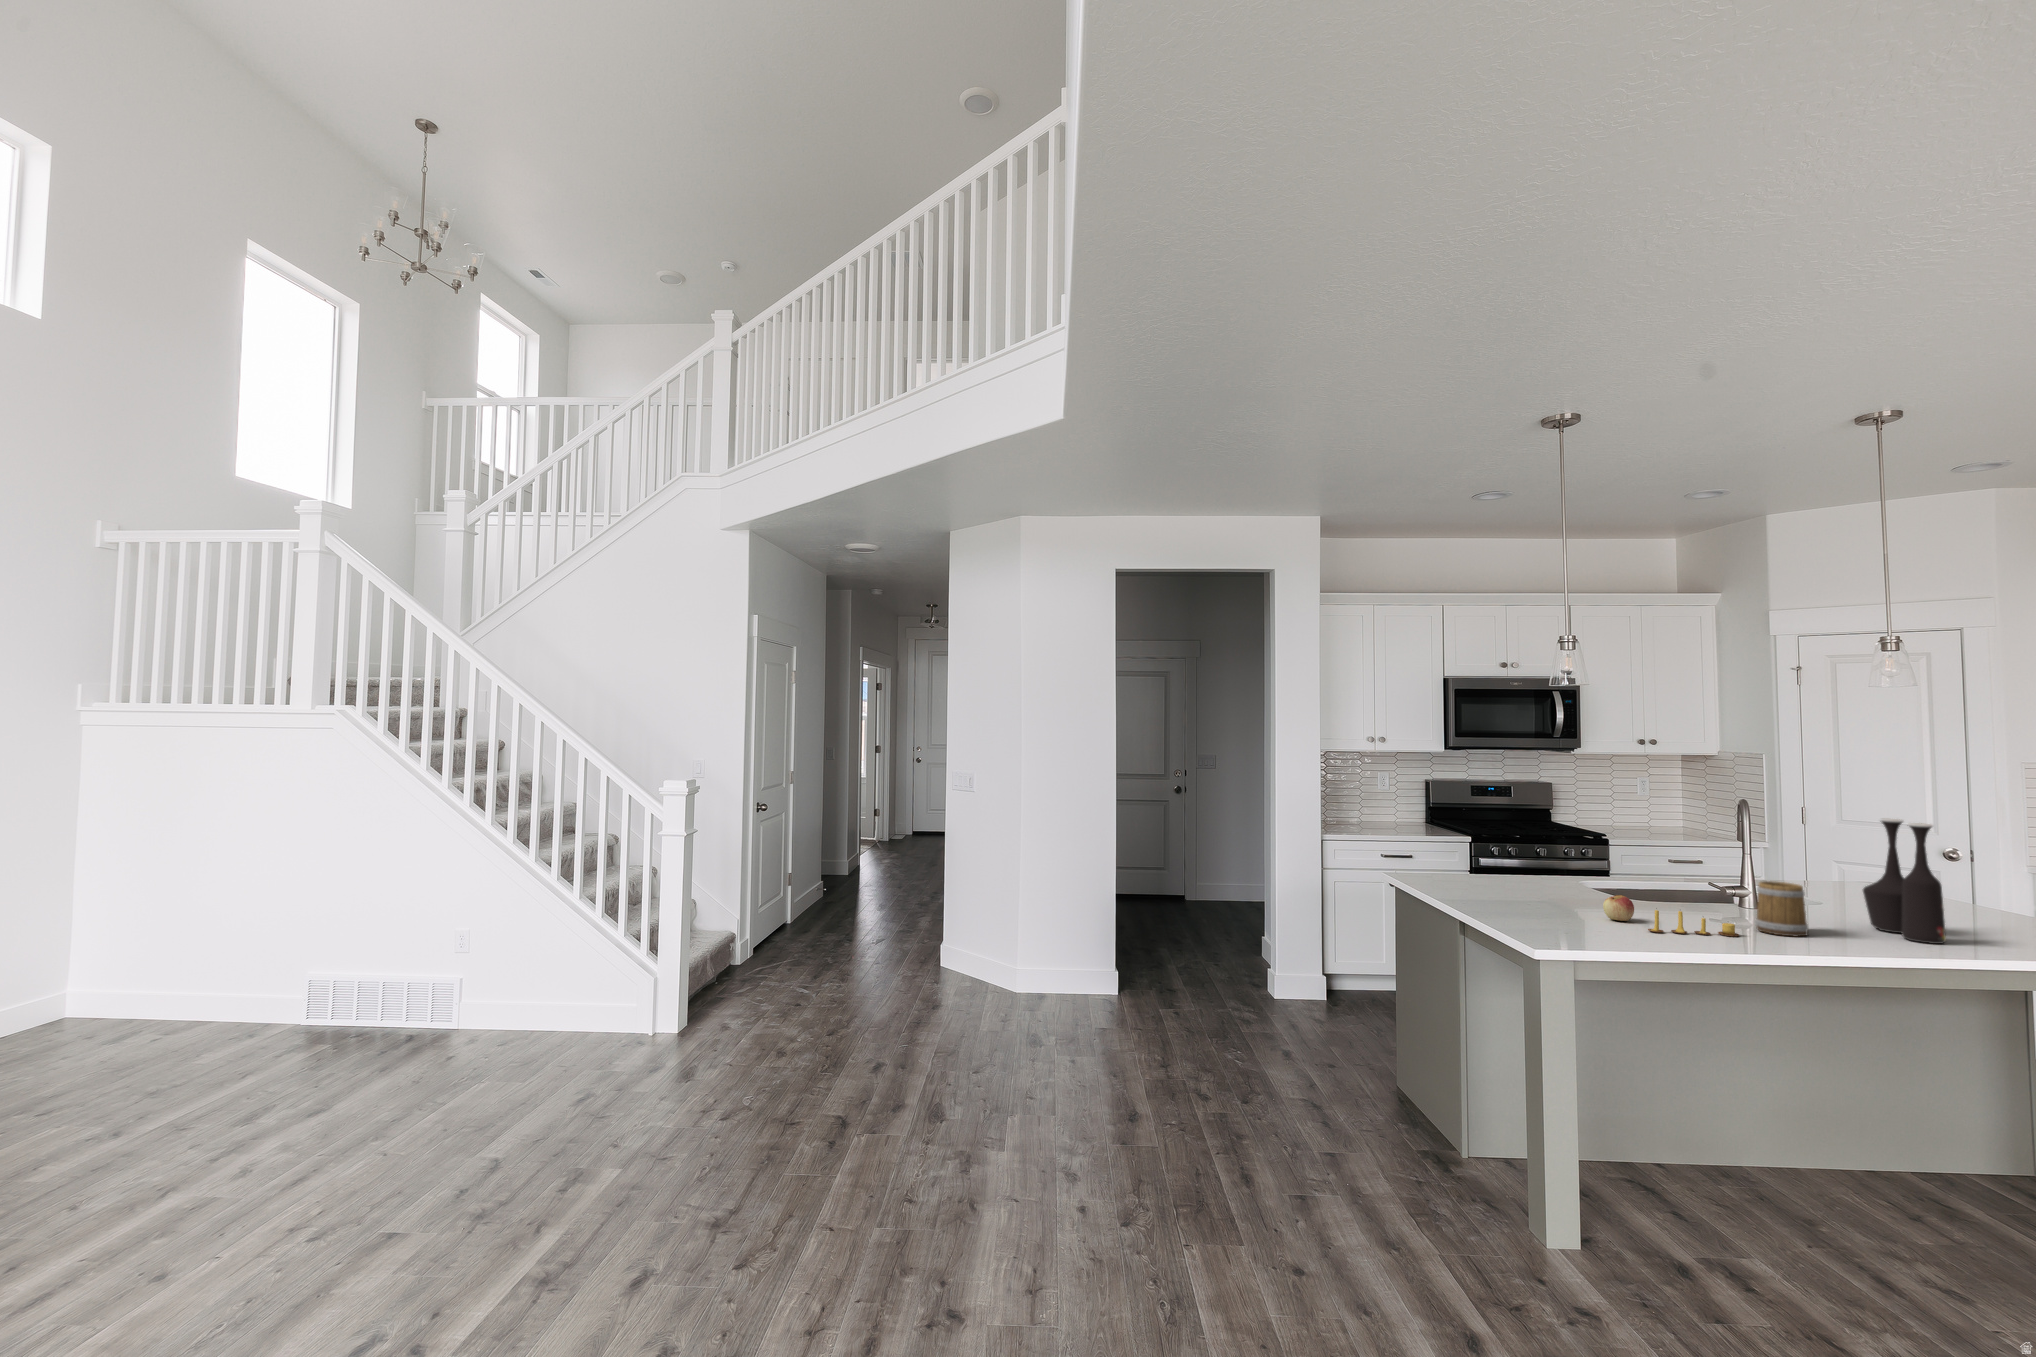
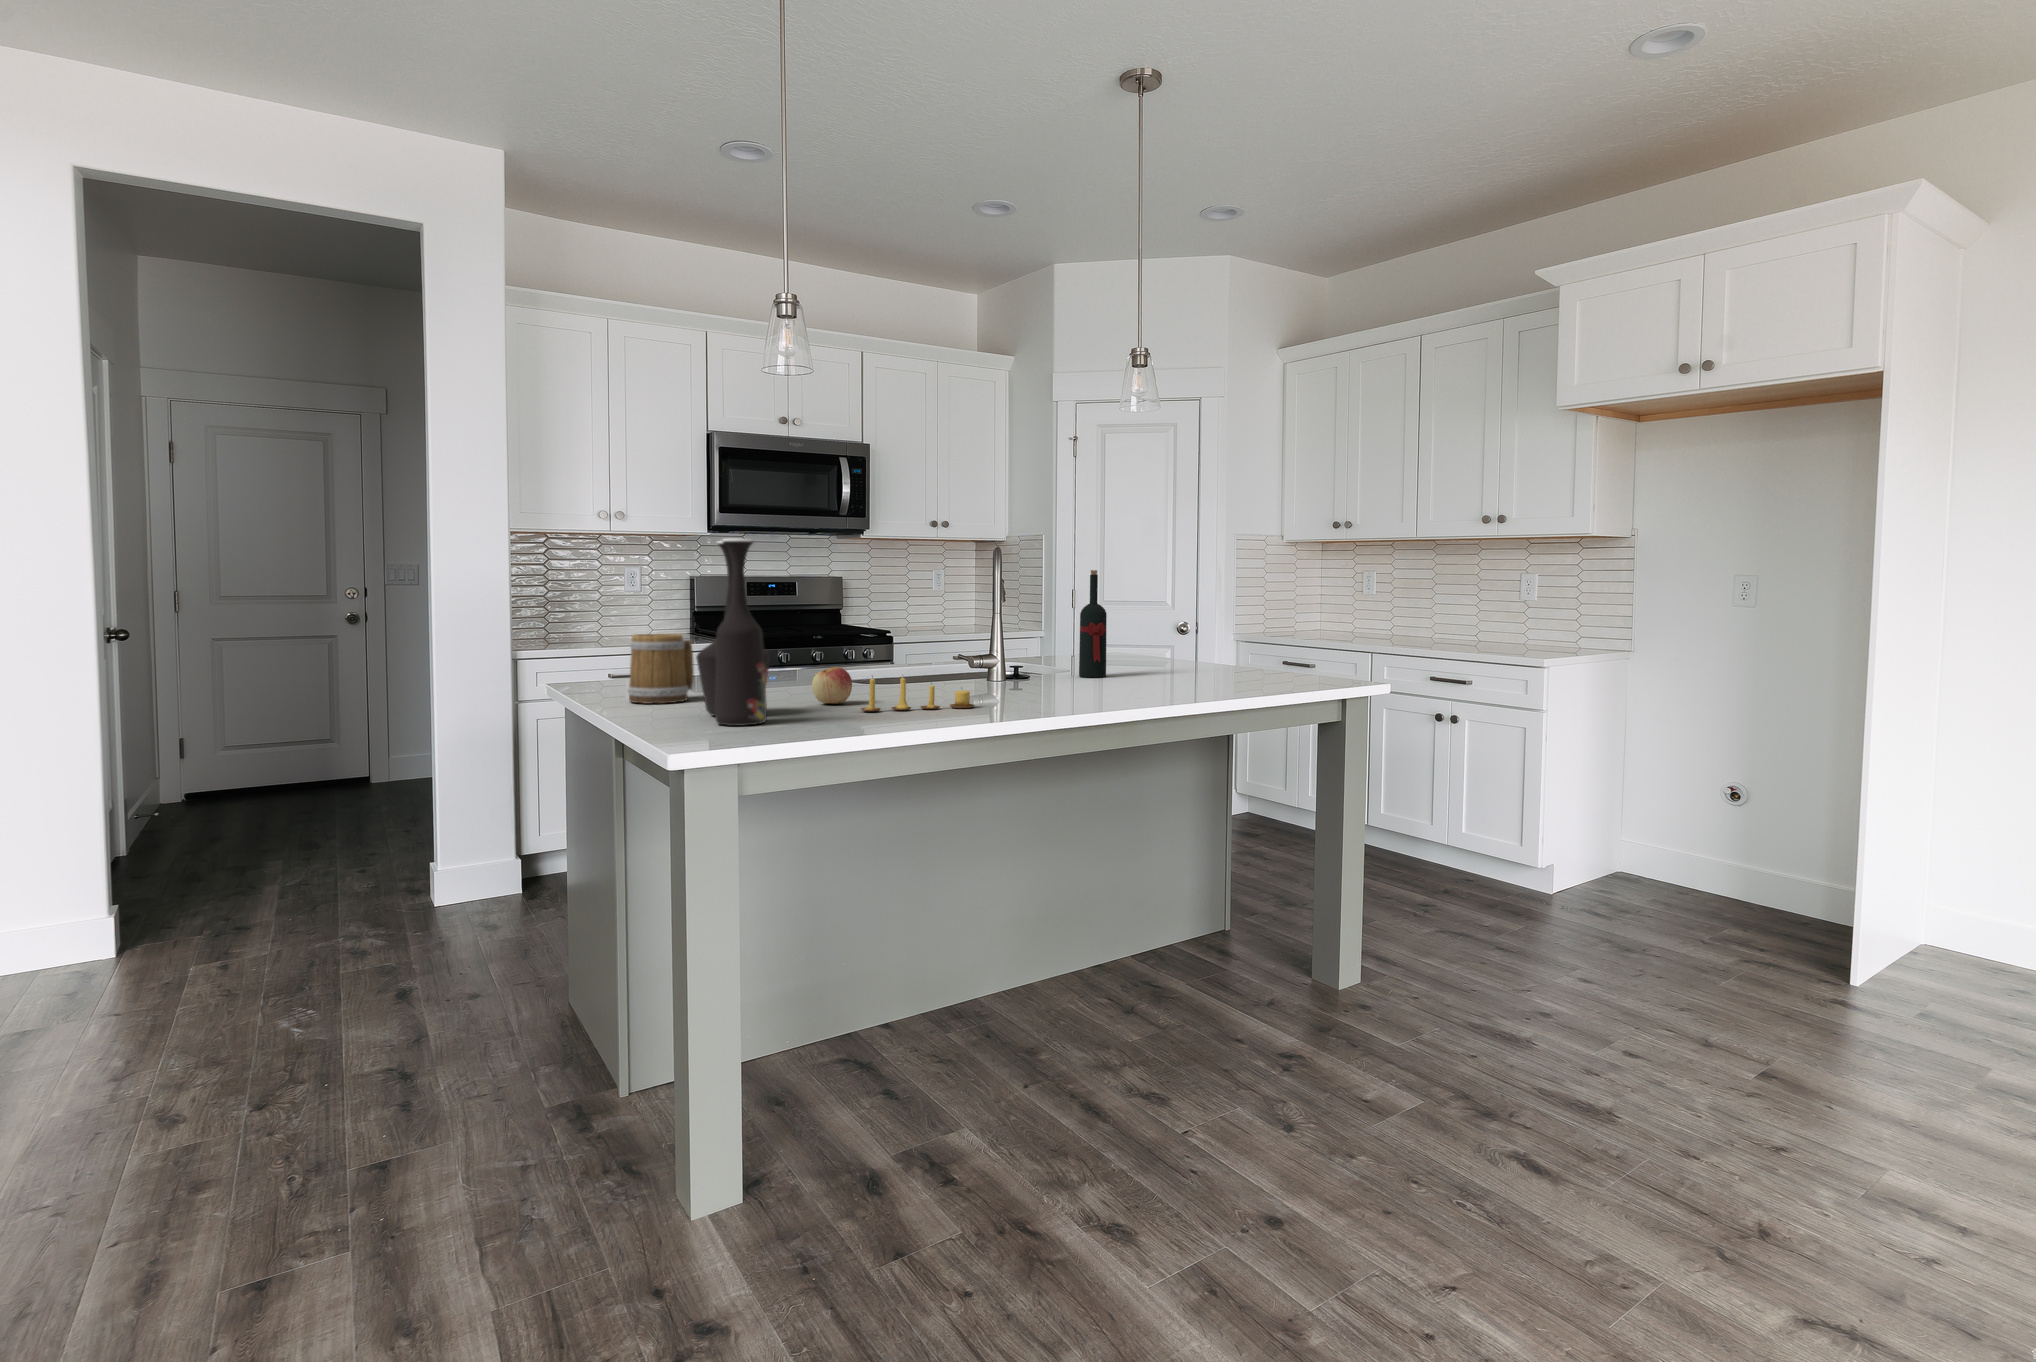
vase: present [1863,819,1946,944] -> present [696,539,771,726]
wine bottle: none [1819,822,1848,909] -> present [1079,570,1107,677]
mug: present [1755,881,1808,936] -> present [628,634,694,704]

